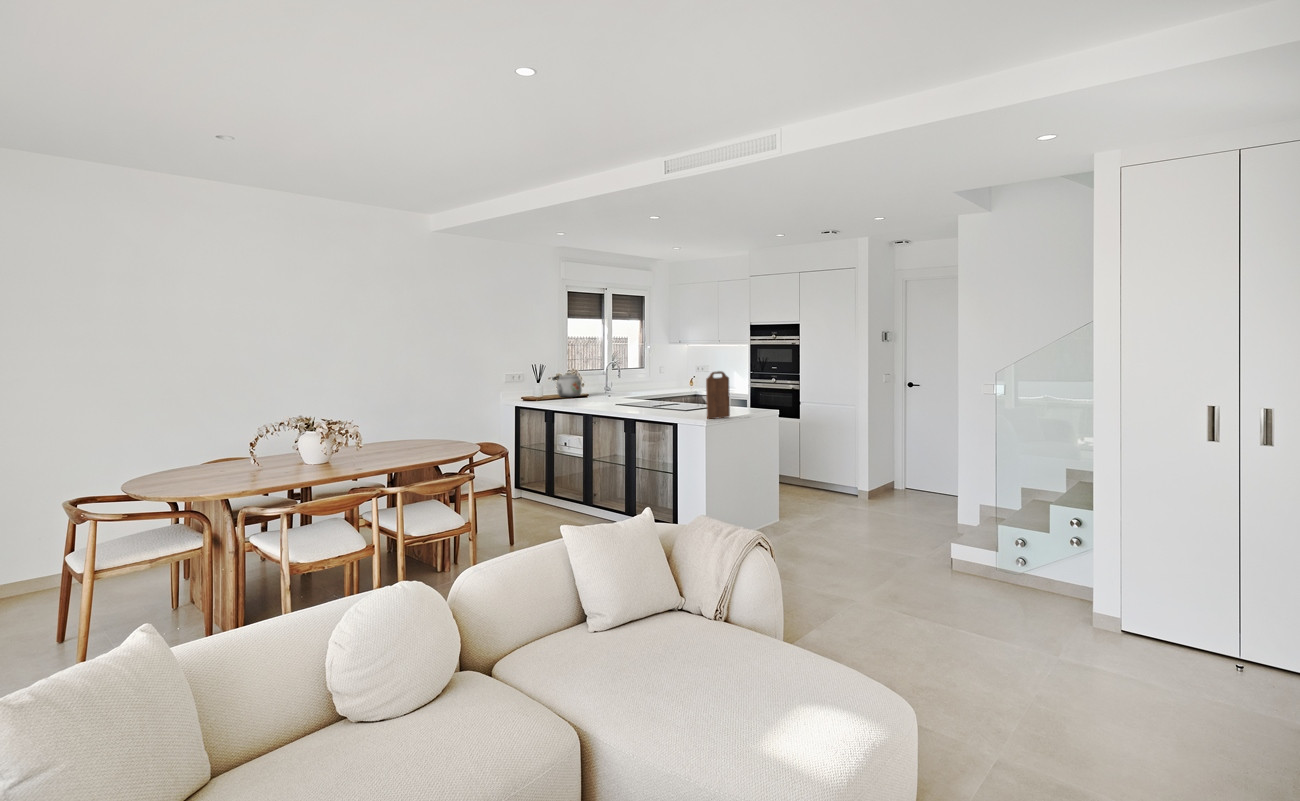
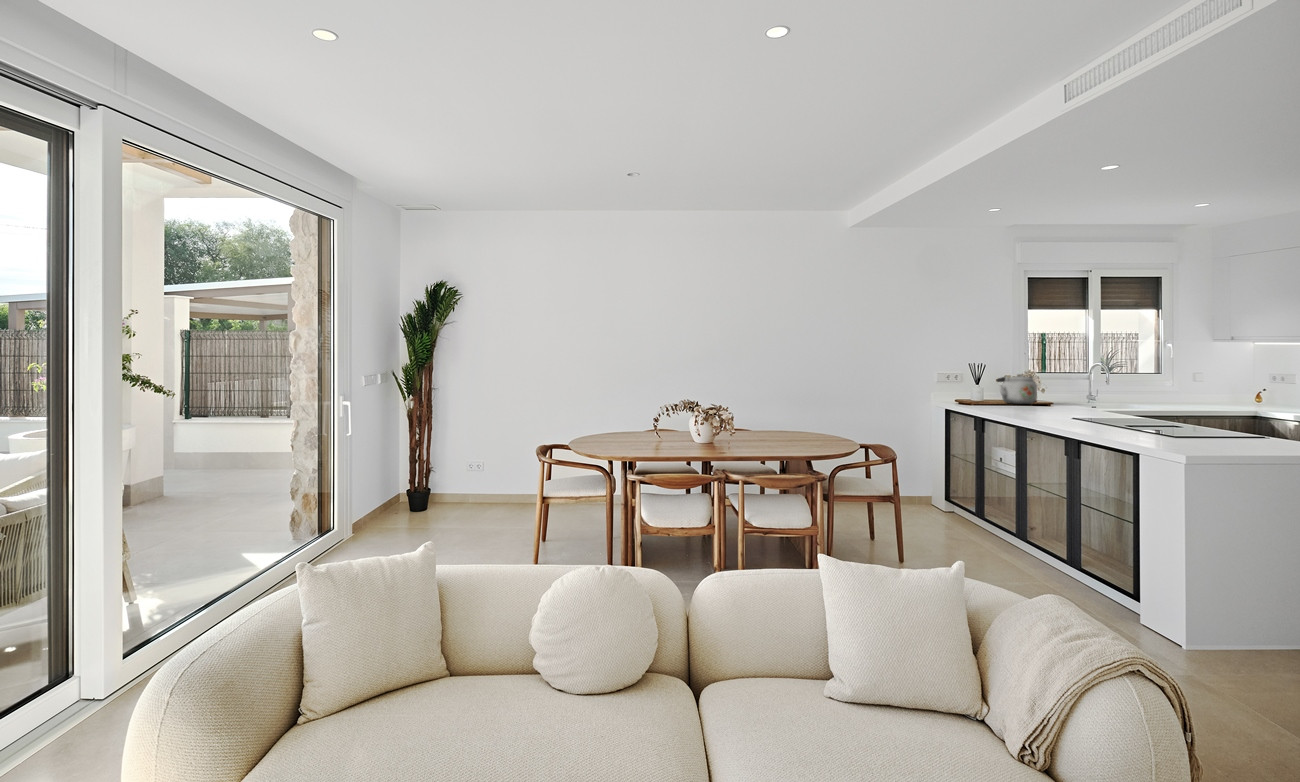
cutting board: present [706,371,730,419] -> none [1200,374,1255,449]

